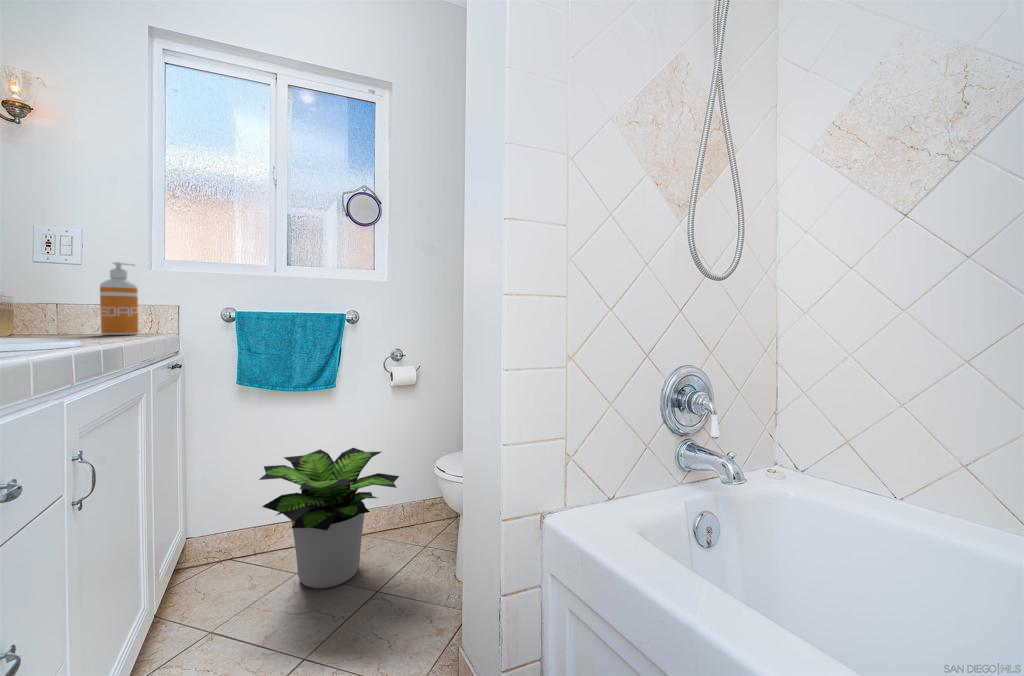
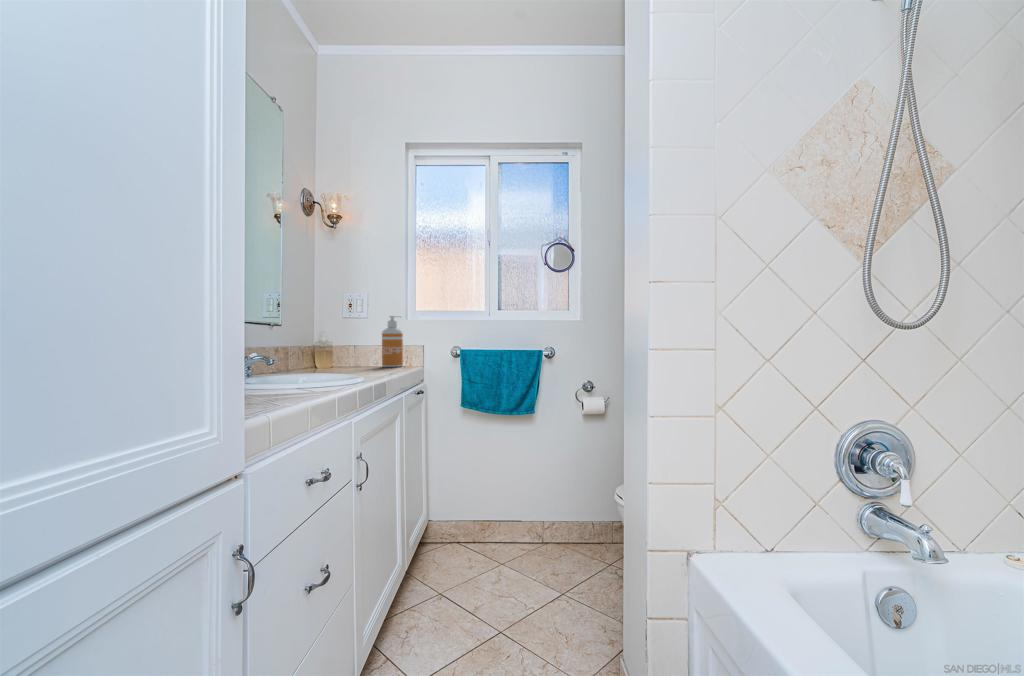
potted plant: present [259,448,399,588] -> none [473,464,585,584]

